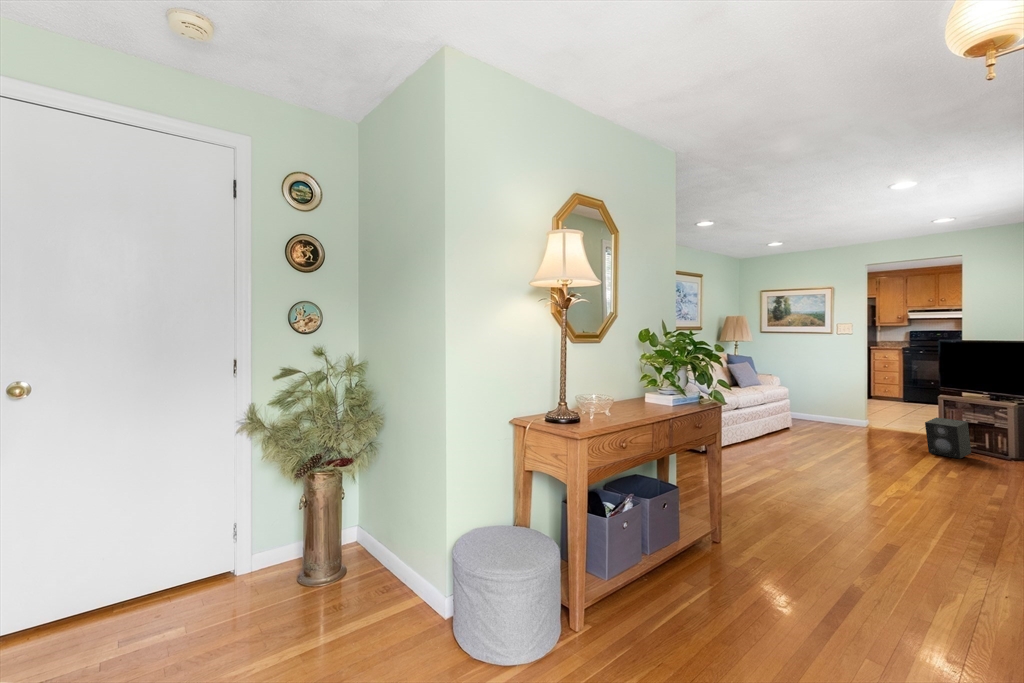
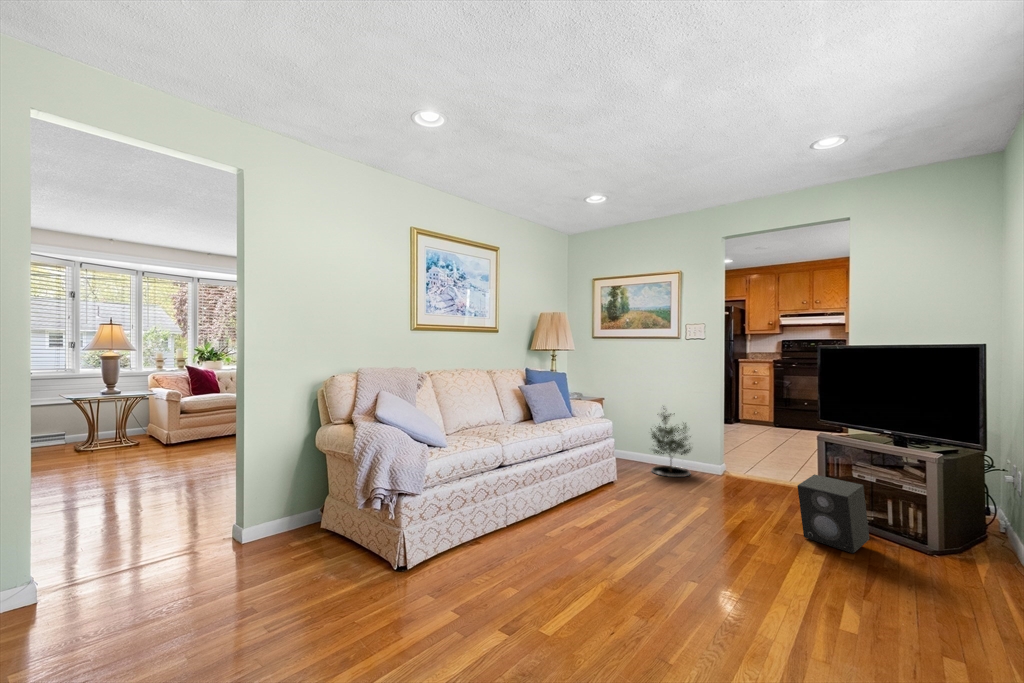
potted tree: none [810,379,845,427] -> present [651,408,691,477]

